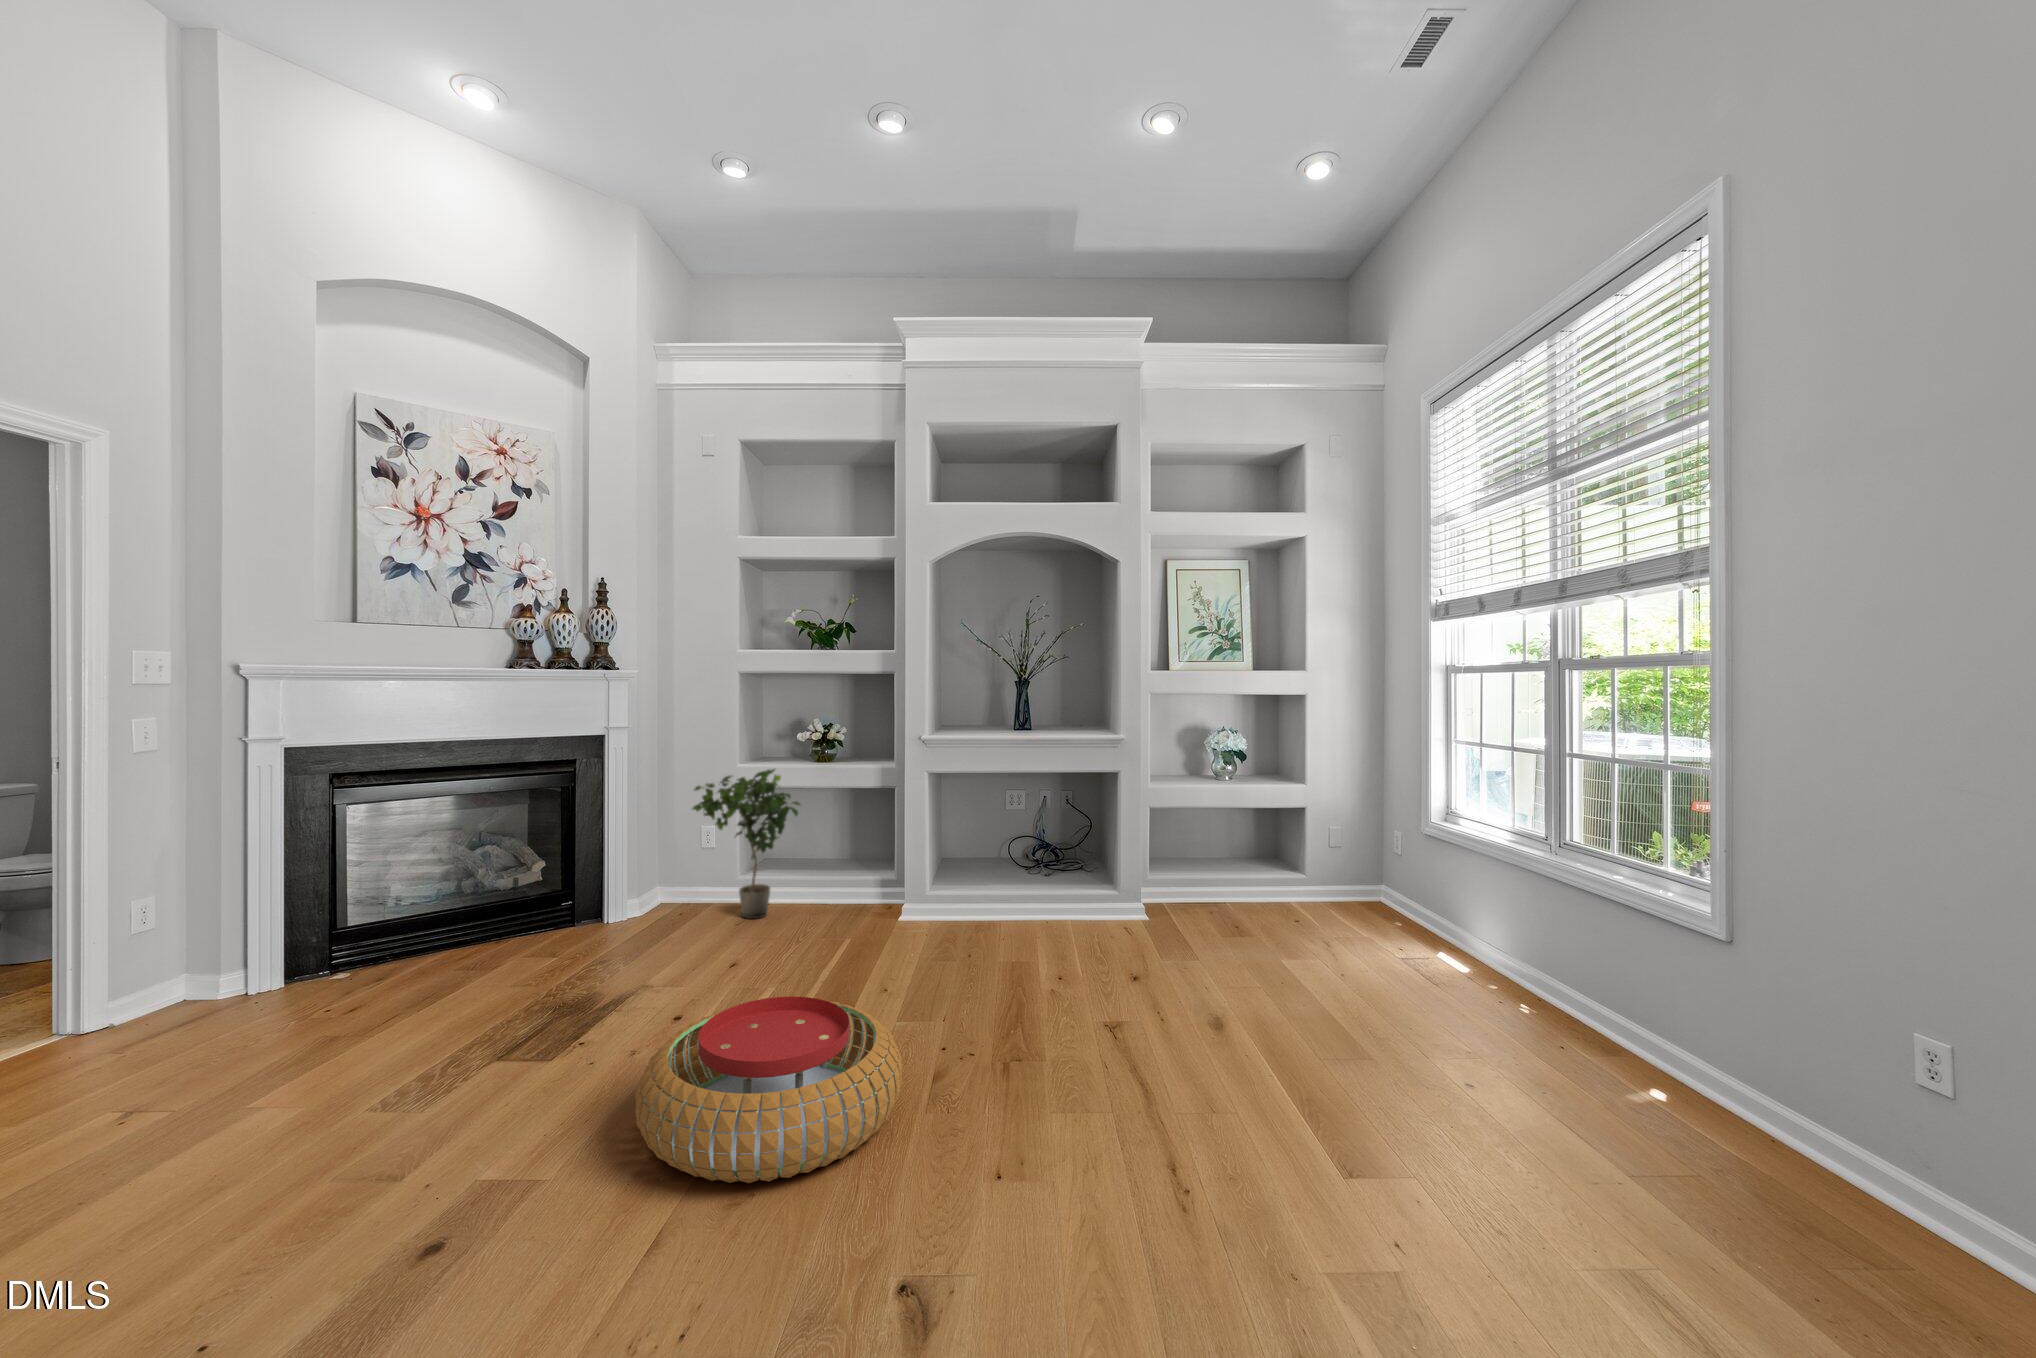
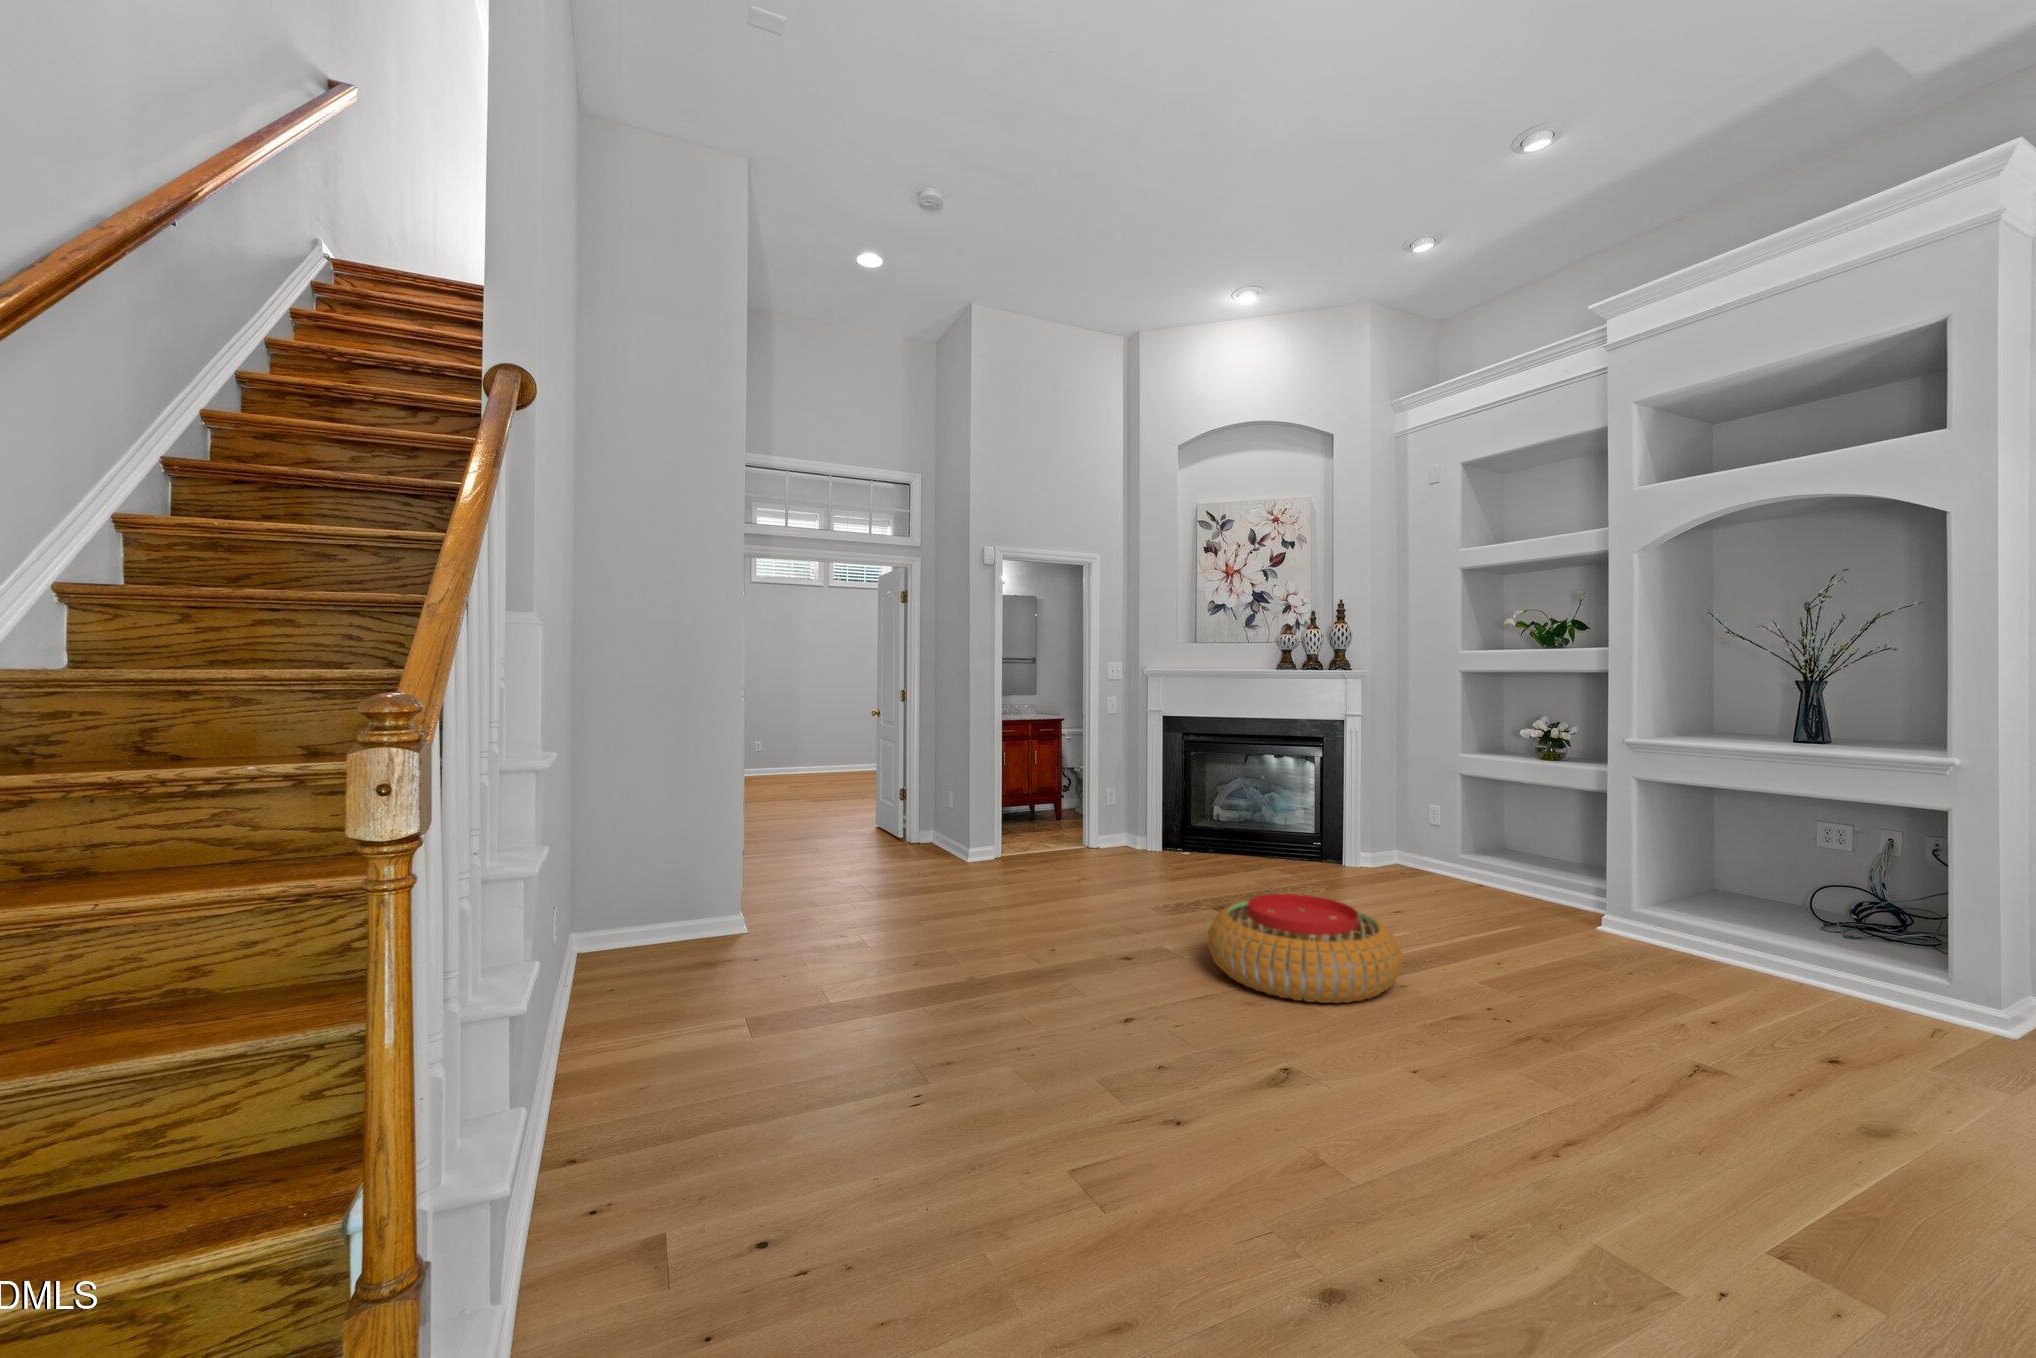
potted plant: present [693,769,800,919] -> none [1389,759,1508,890]

